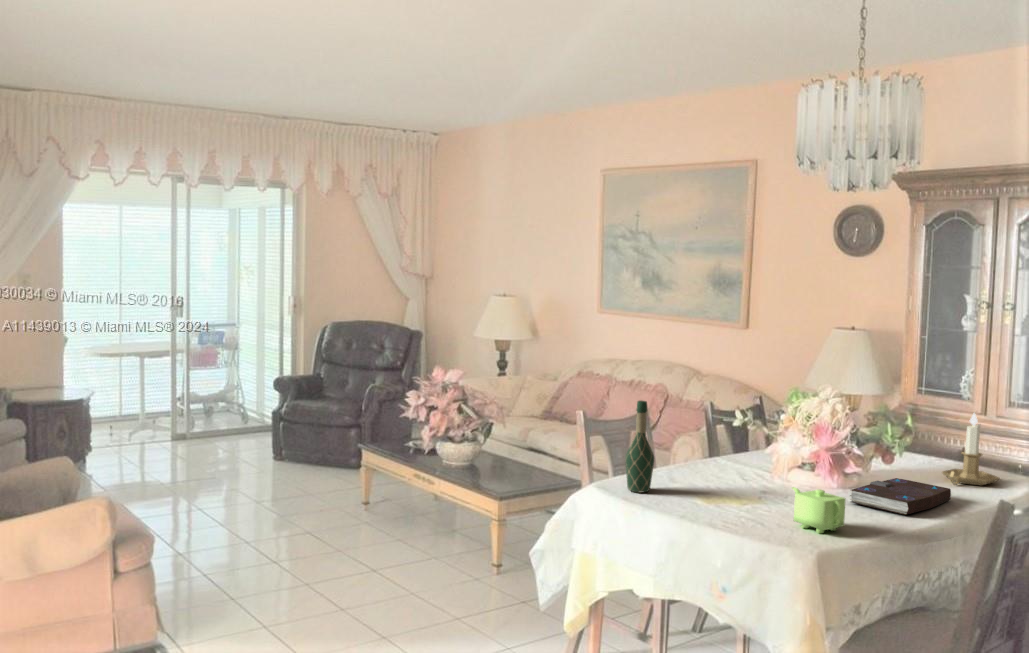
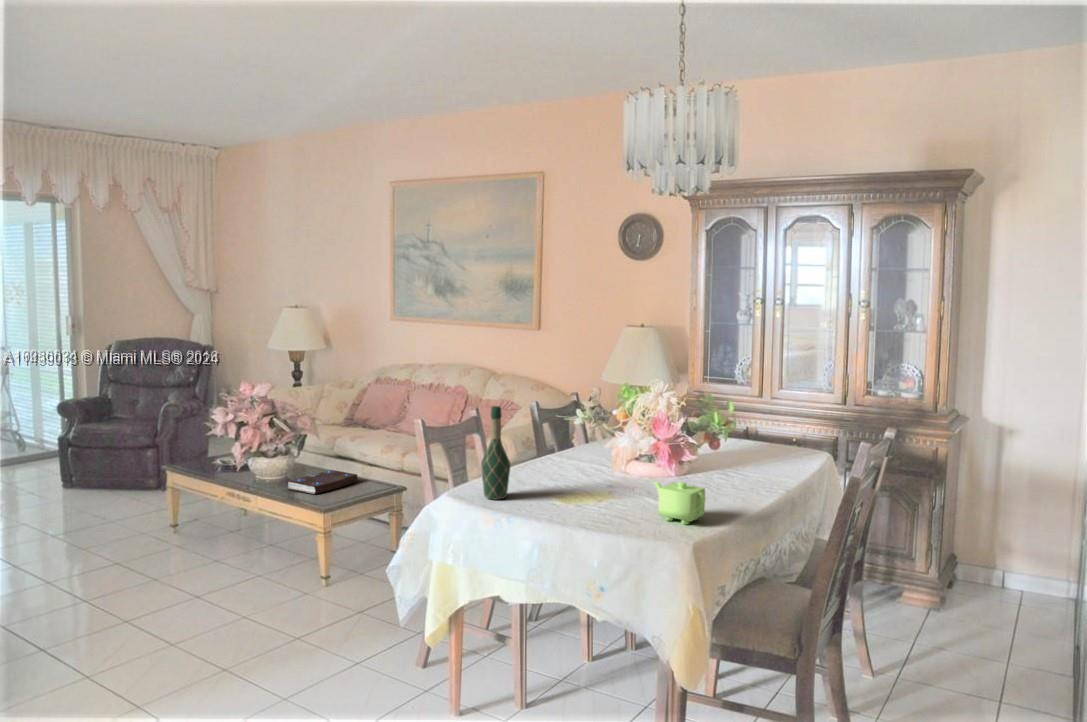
candlestick: present [942,413,999,485] -> none [749,396,796,462]
book: present [850,478,951,515] -> present [288,470,357,494]

